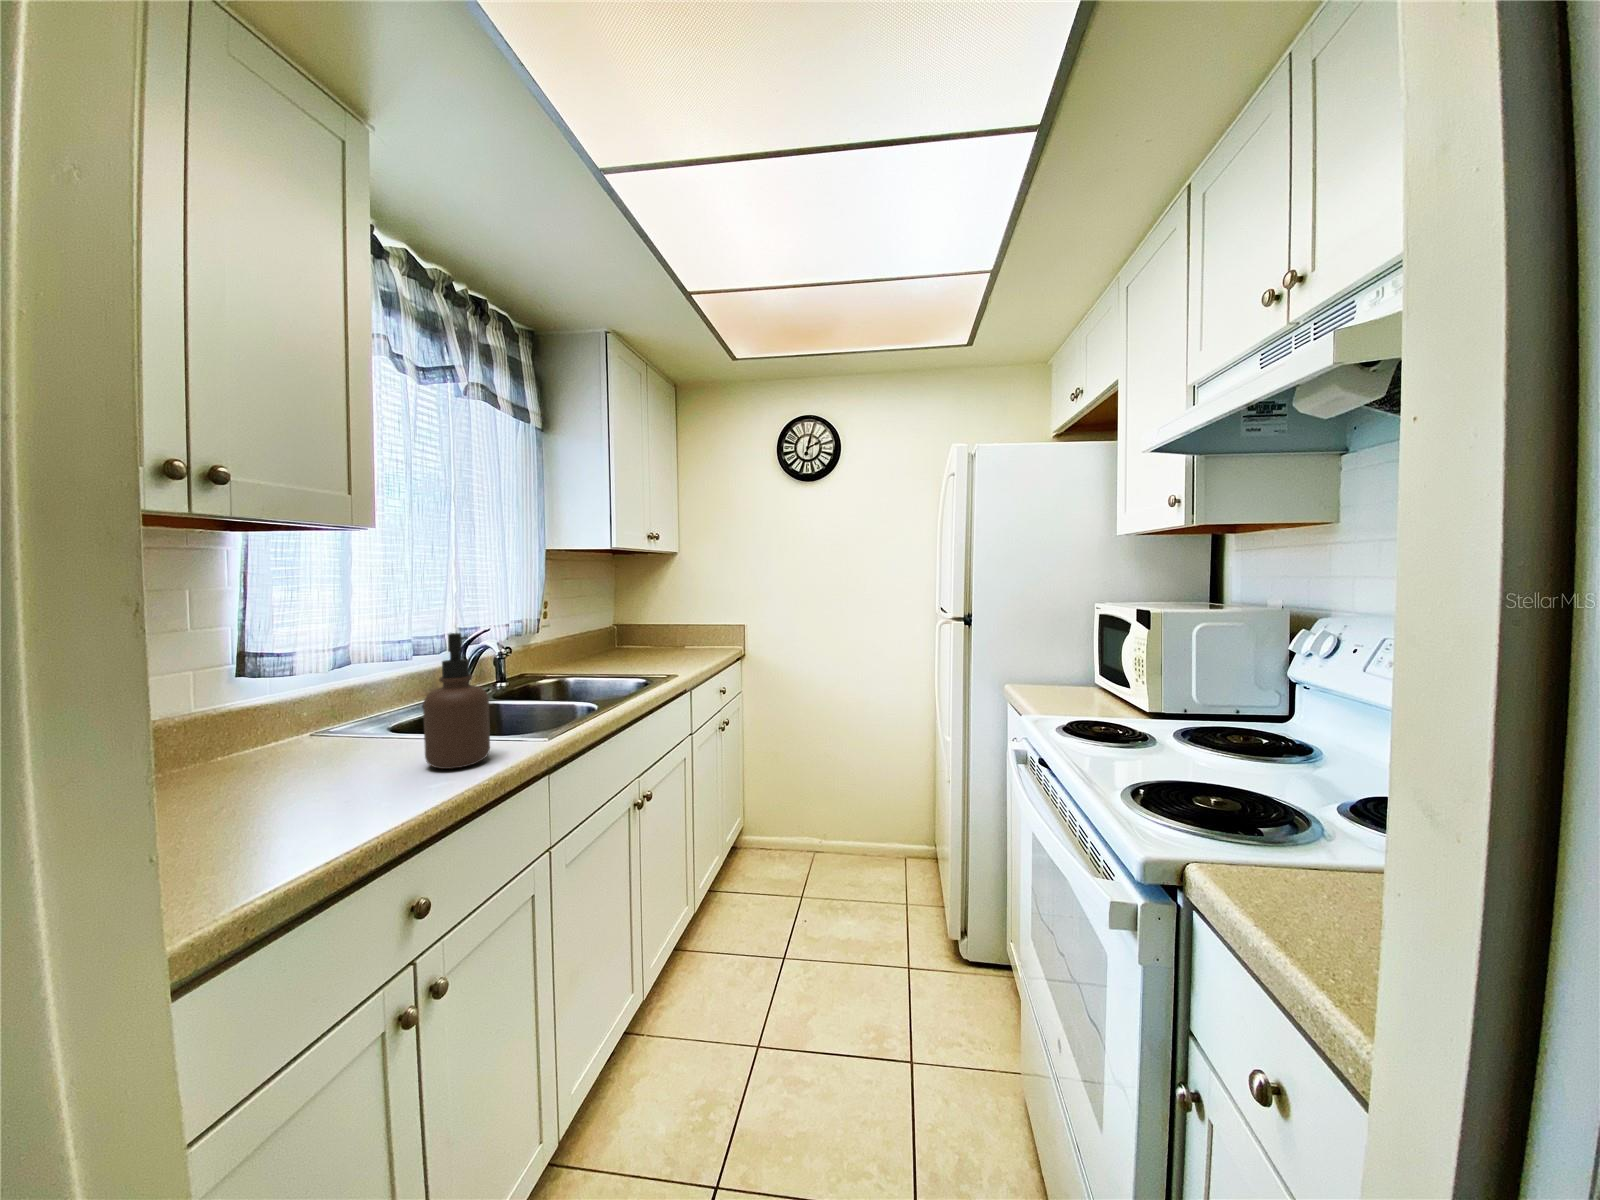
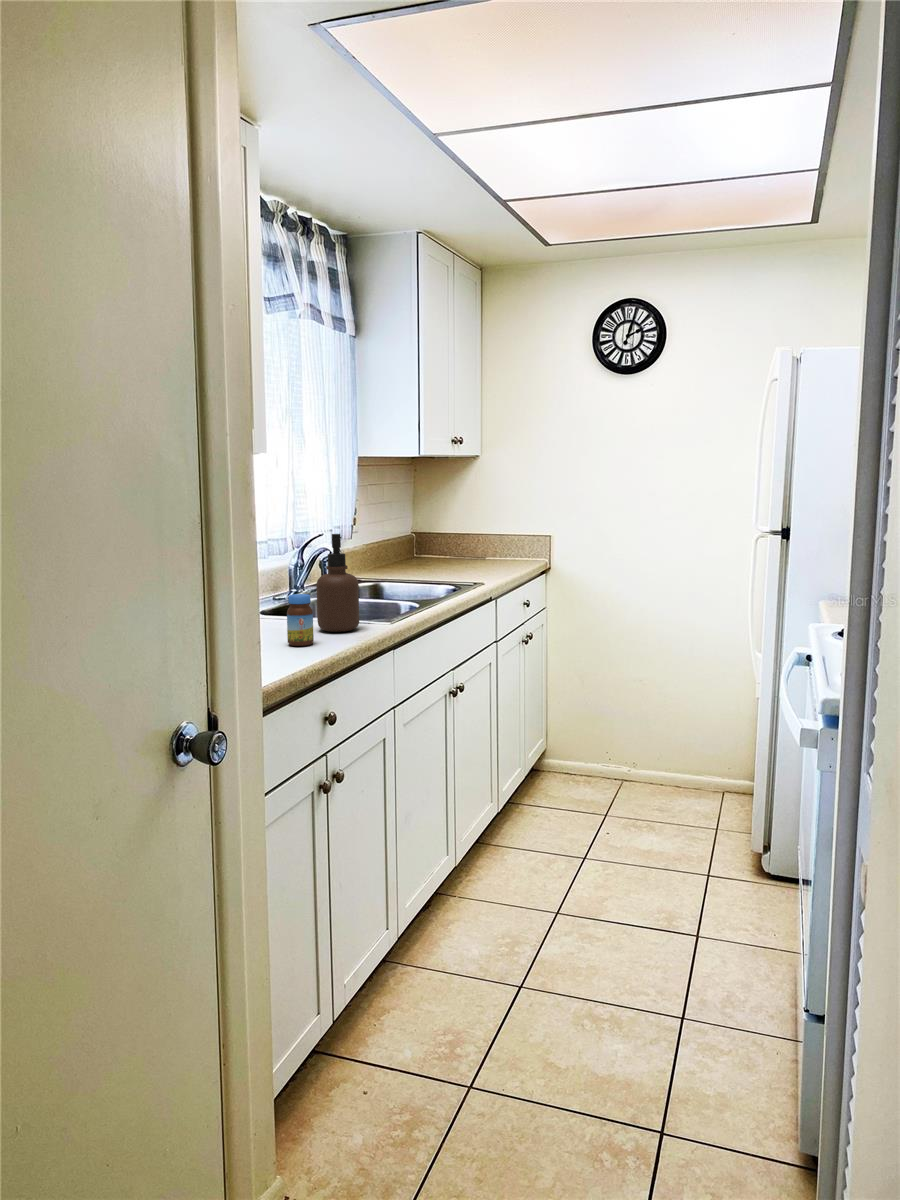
jar: none [345,725,394,808] -> present [287,594,314,646]

